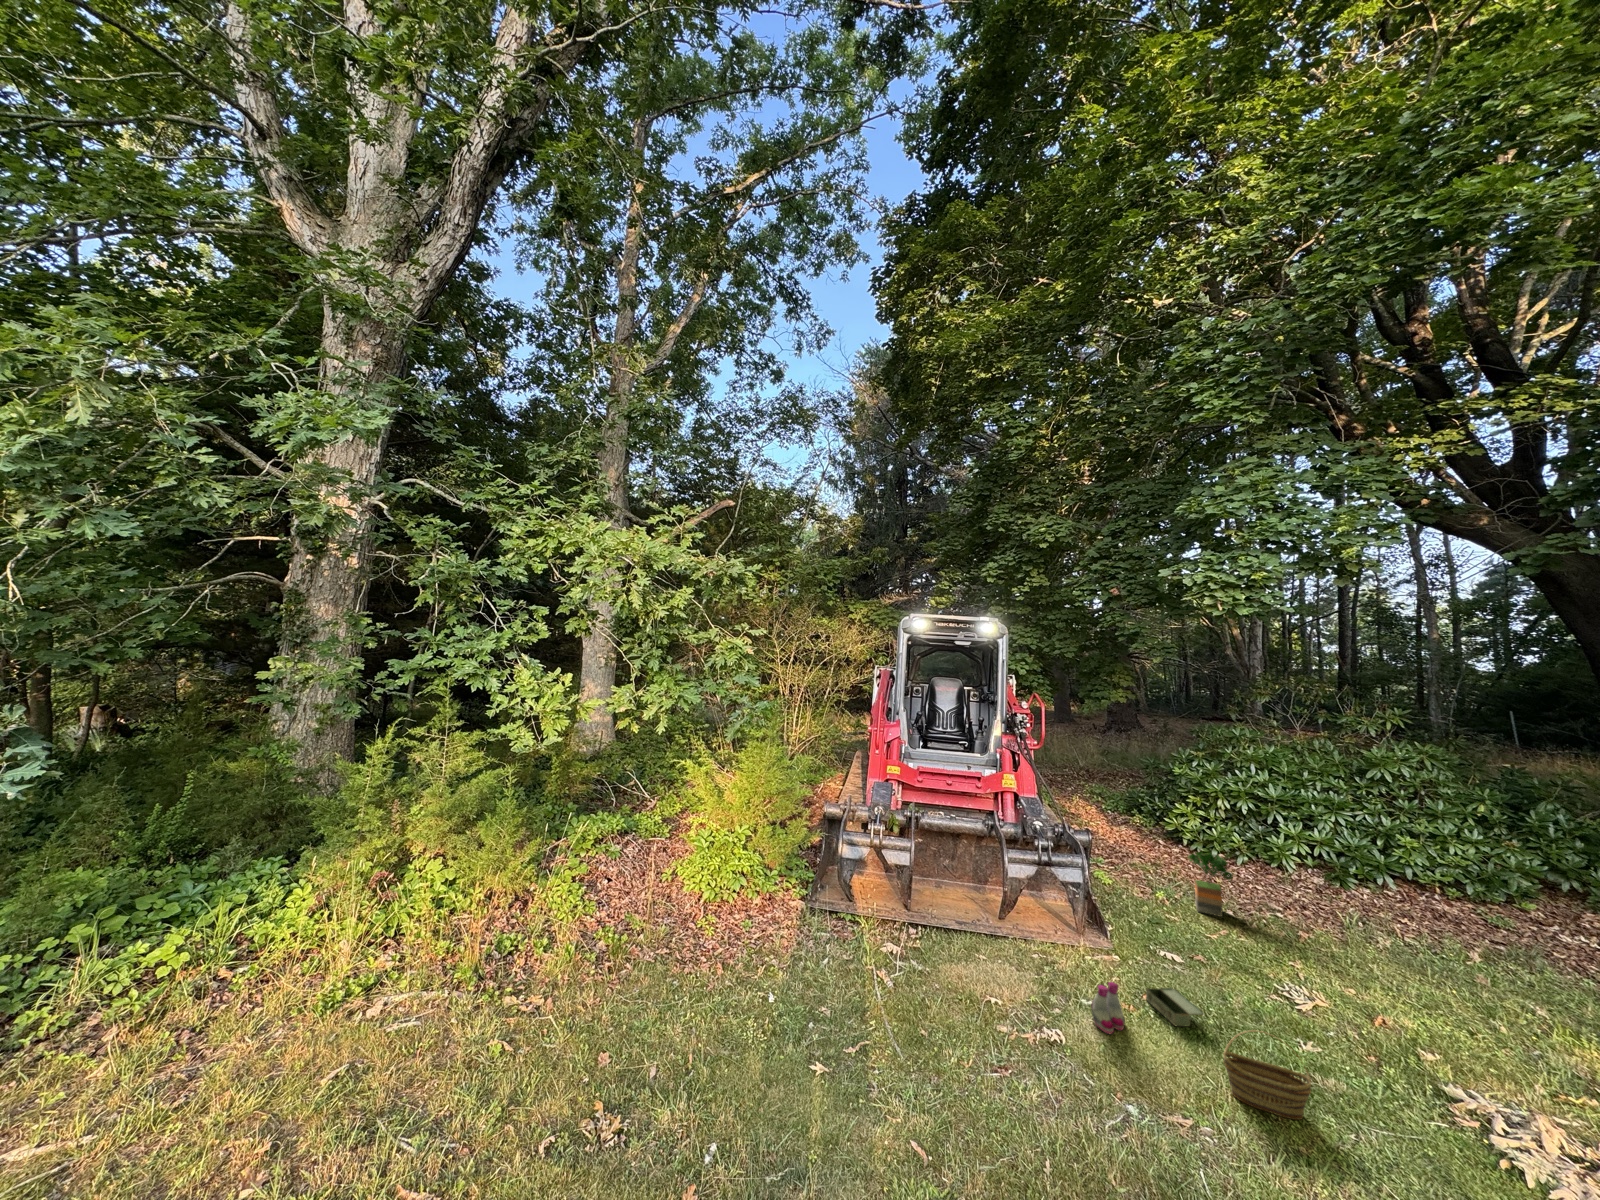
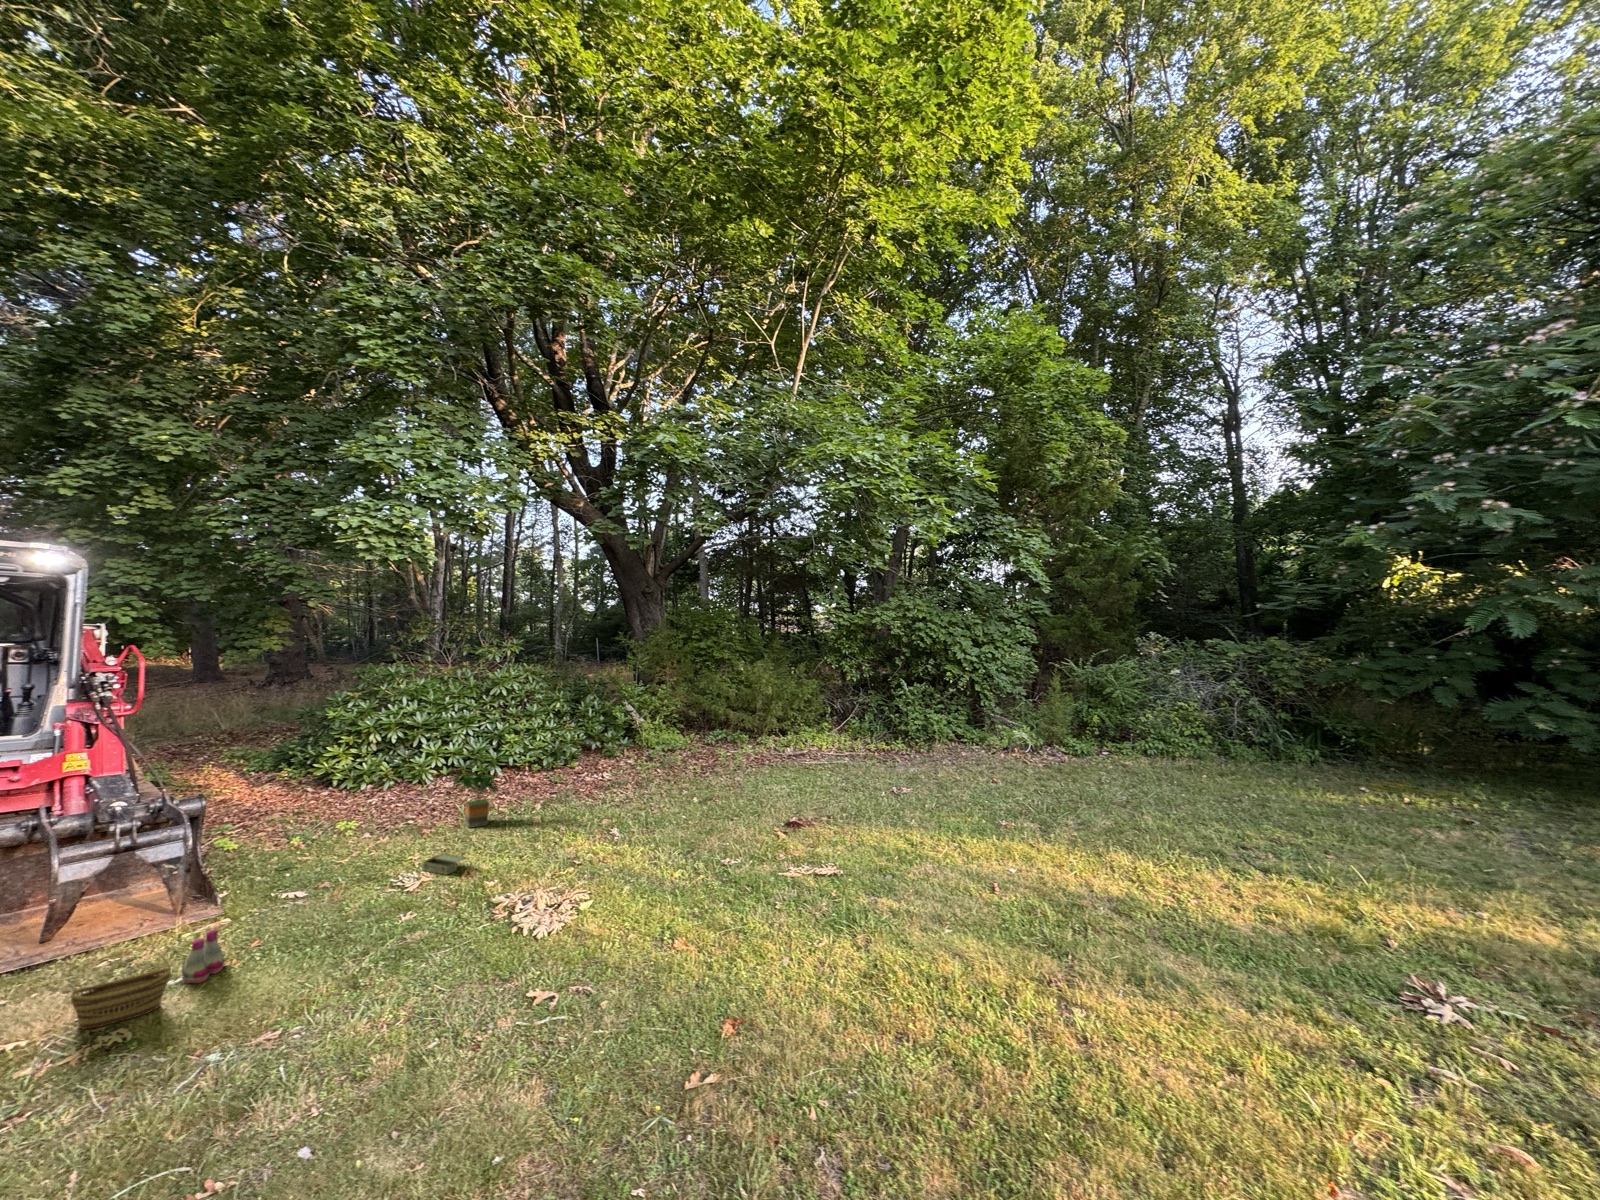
potted tree: present [1188,852,1233,917] -> present [461,774,498,828]
toolbox: present [1146,988,1204,1026] -> present [422,854,465,875]
basket: present [1223,1030,1311,1120] -> present [71,947,171,1029]

